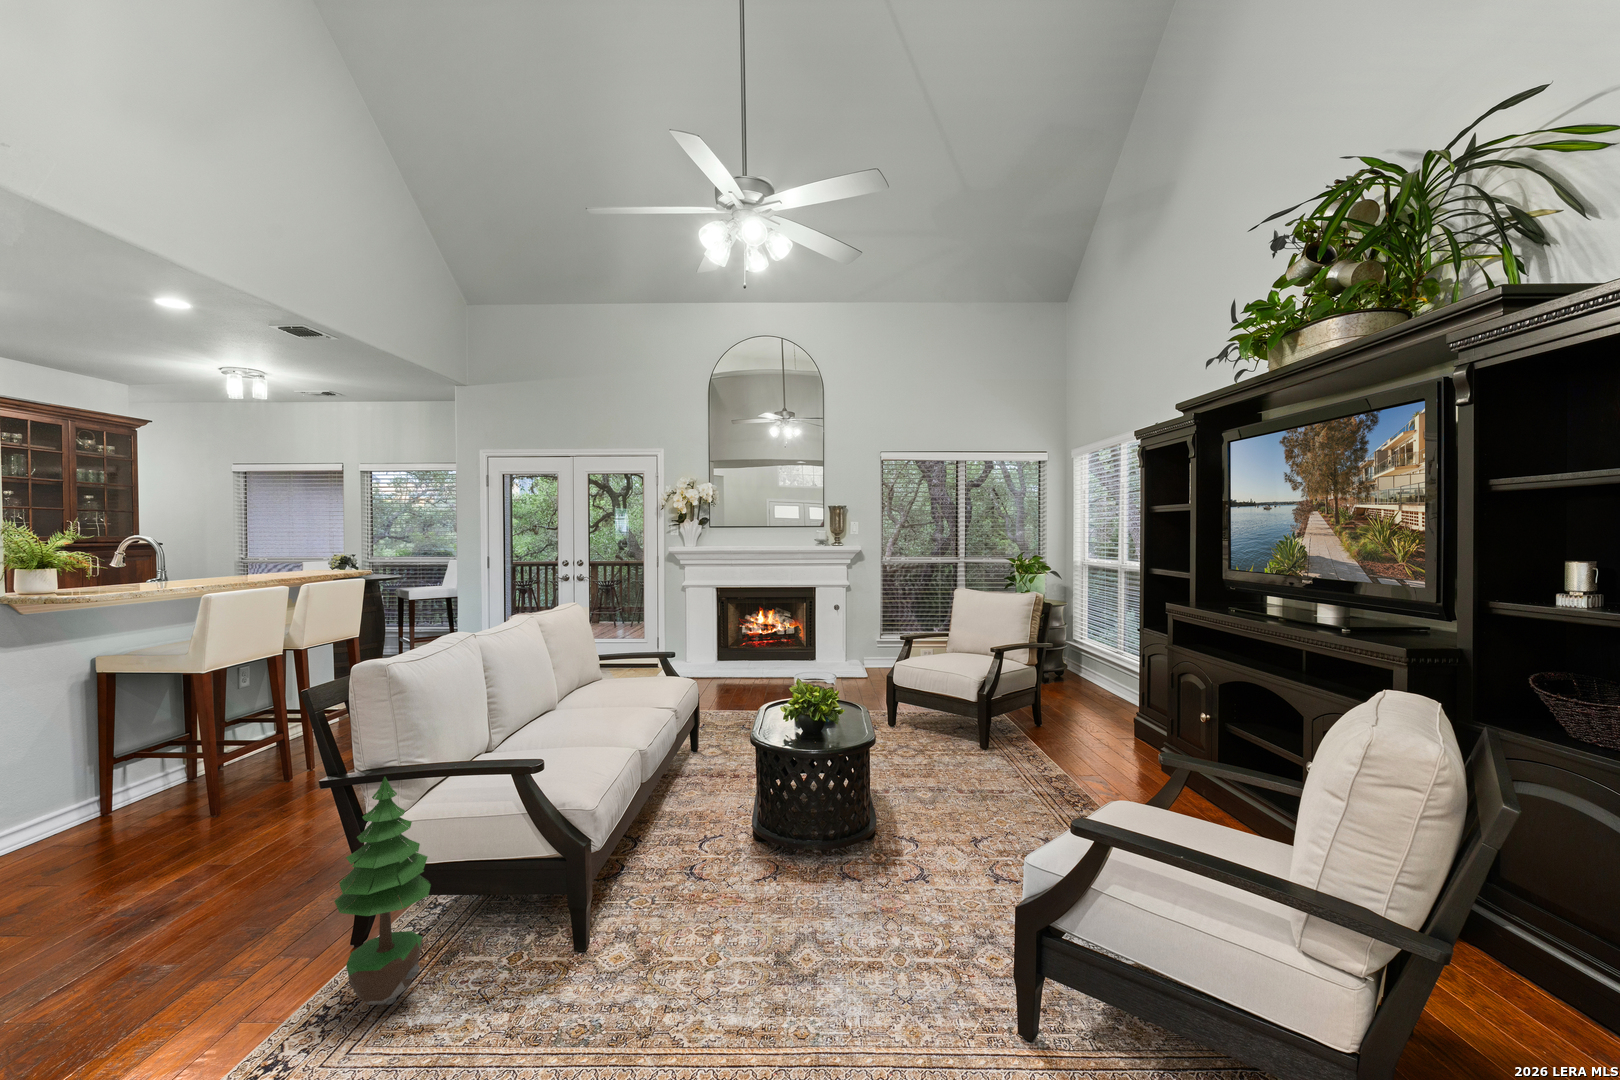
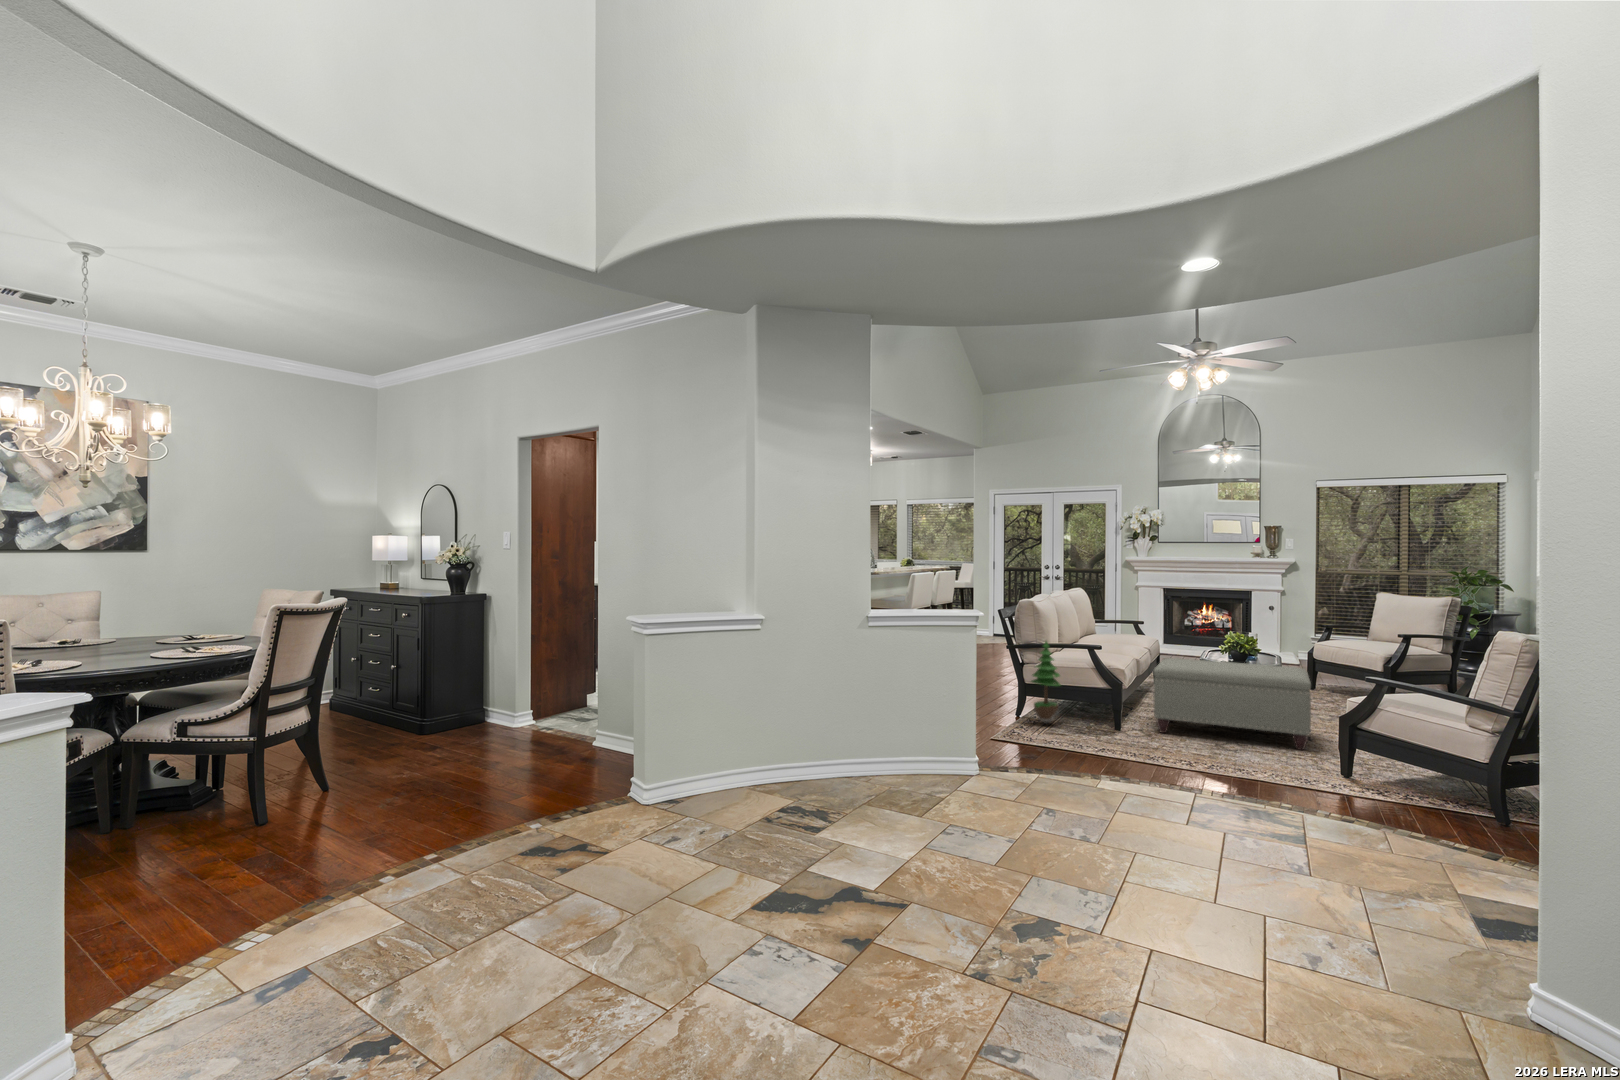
ottoman: none [657,754,968,961] -> present [1153,658,1311,750]

